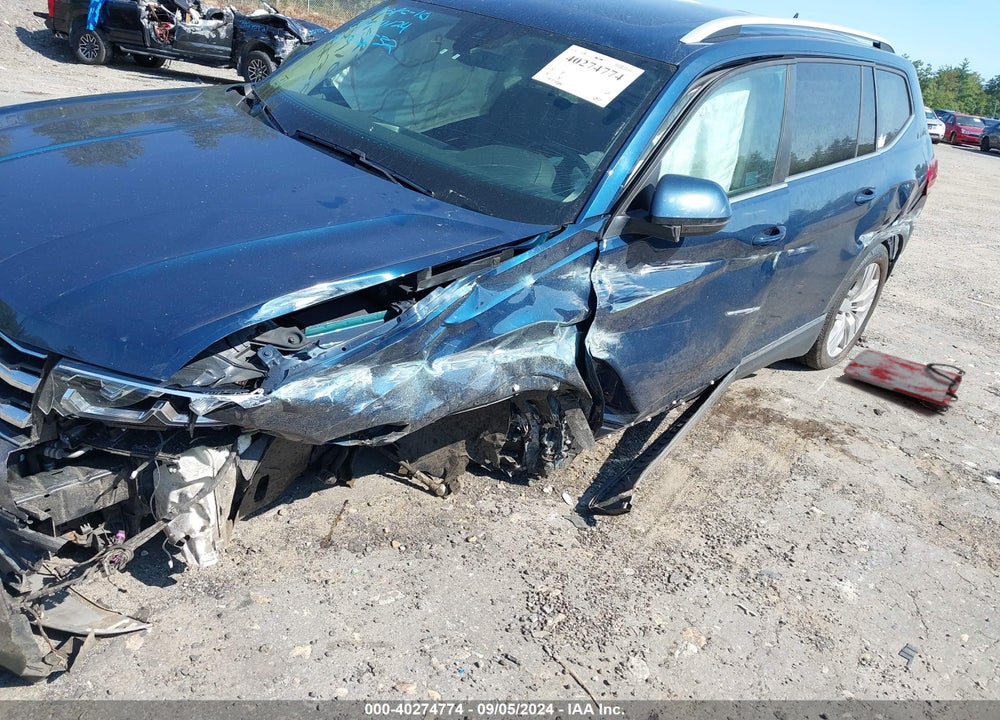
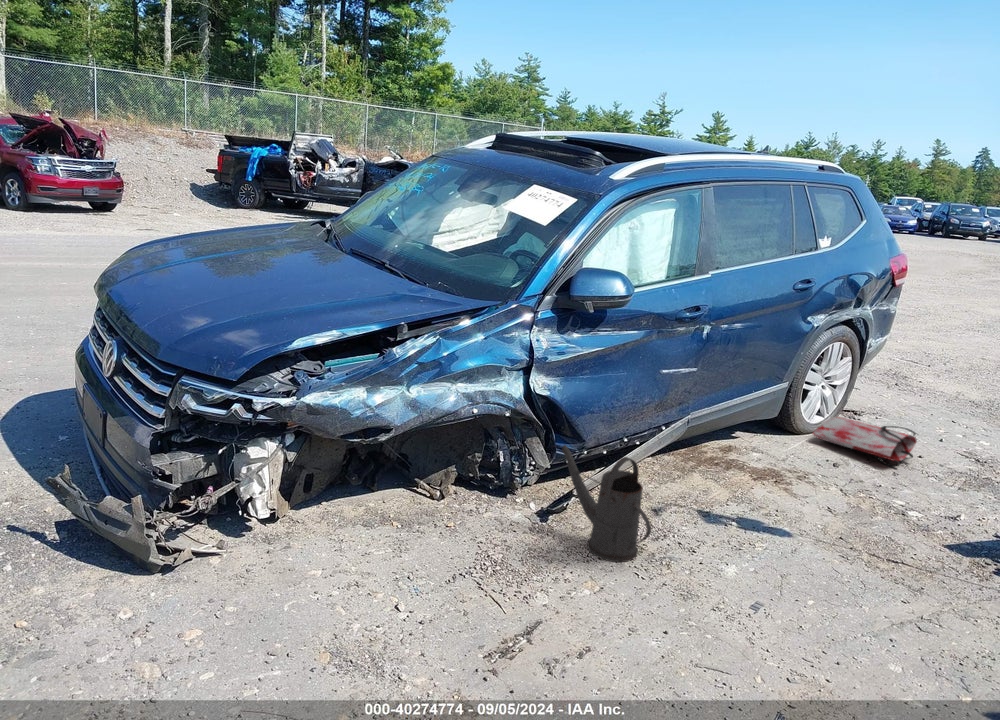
watering can: none [614,421,751,584] -> present [562,445,651,562]

